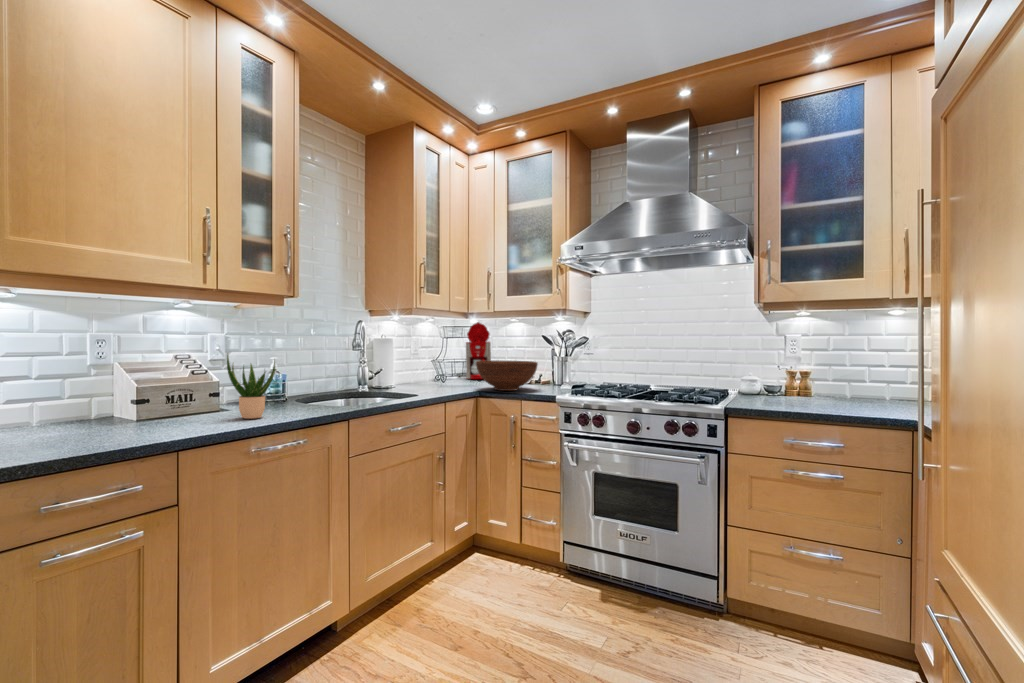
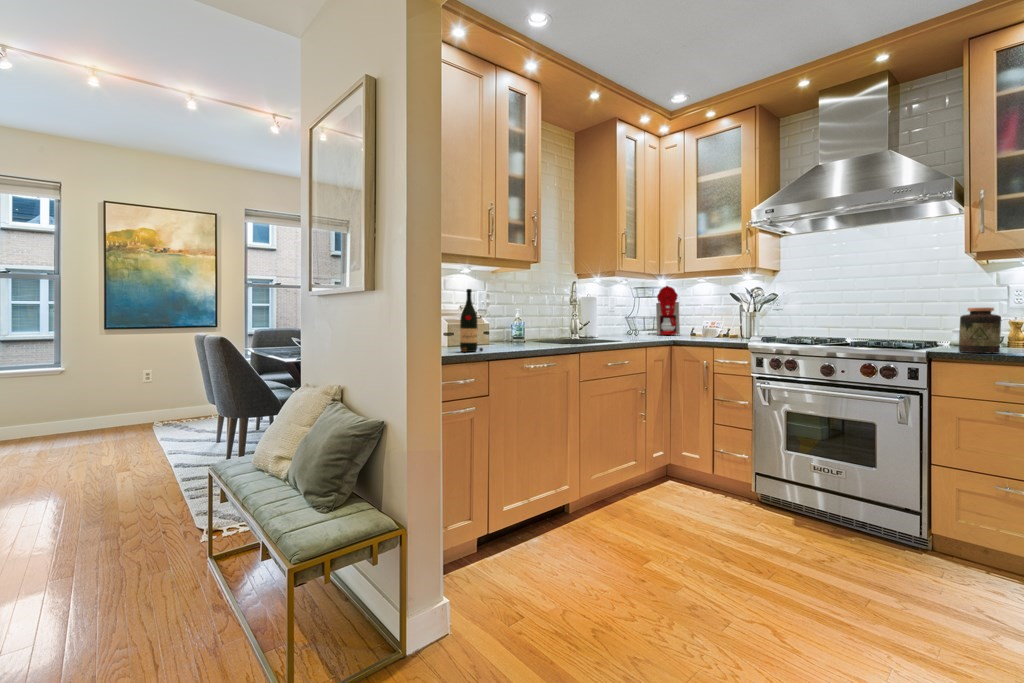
wine bottle: none [160,339,199,432] -> present [460,289,483,352]
potted plant: present [227,355,275,419] -> none [496,300,525,348]
fruit bowl: present [476,360,538,391] -> none [671,315,728,340]
jar: none [747,365,781,412] -> present [959,307,1001,353]

